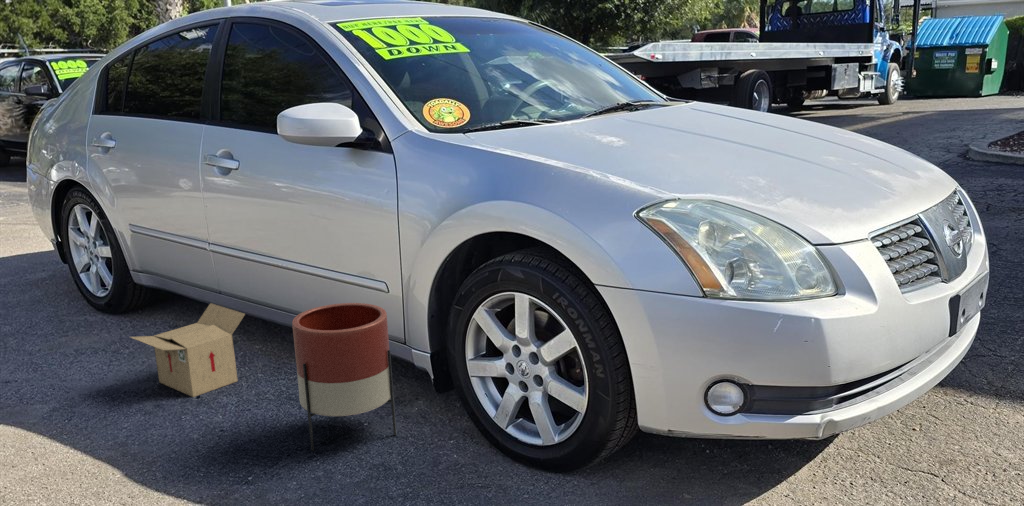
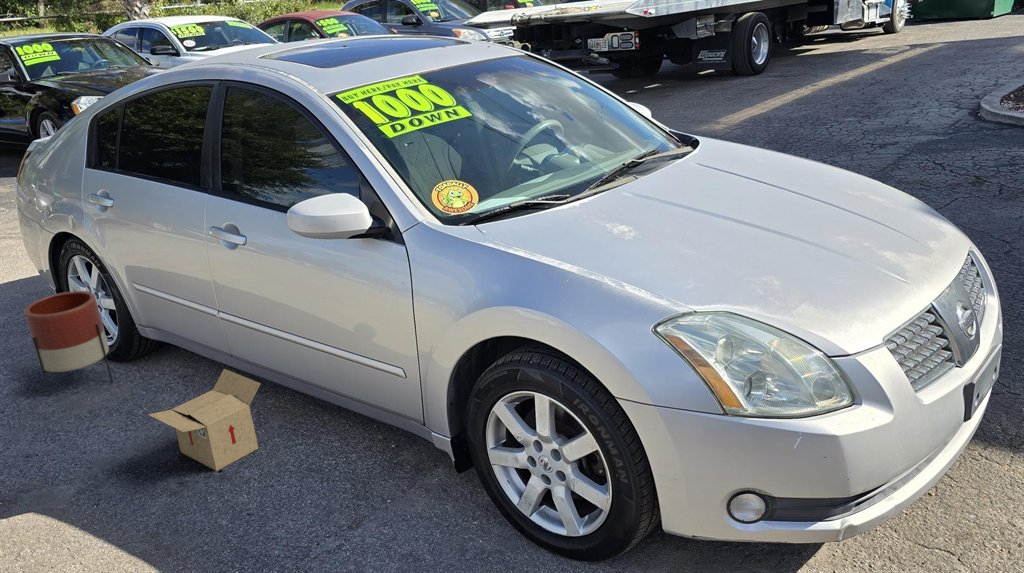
planter: present [292,303,396,451] -> present [24,291,113,396]

